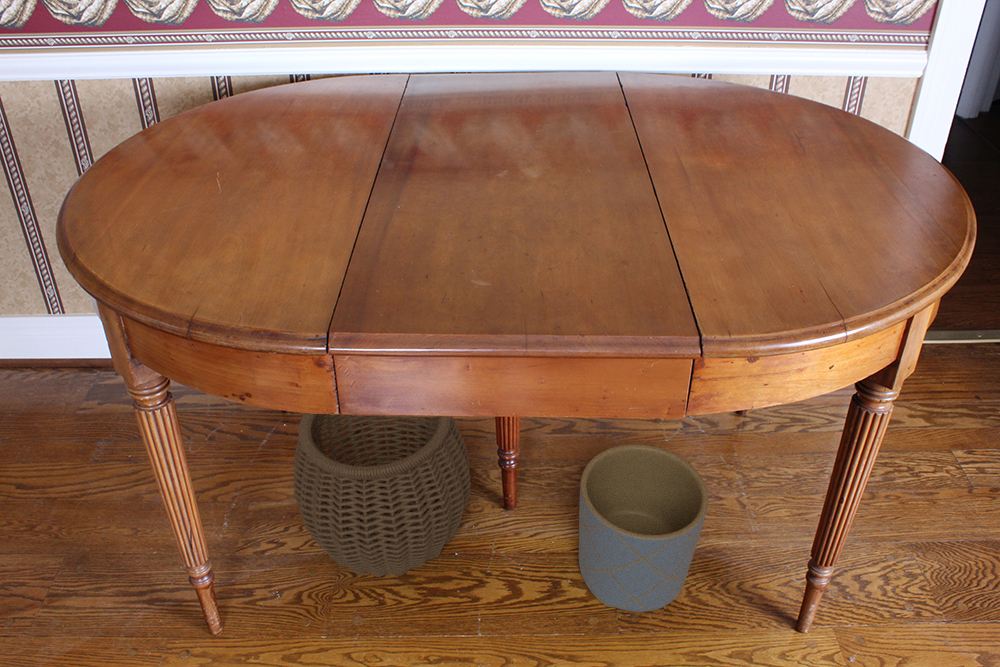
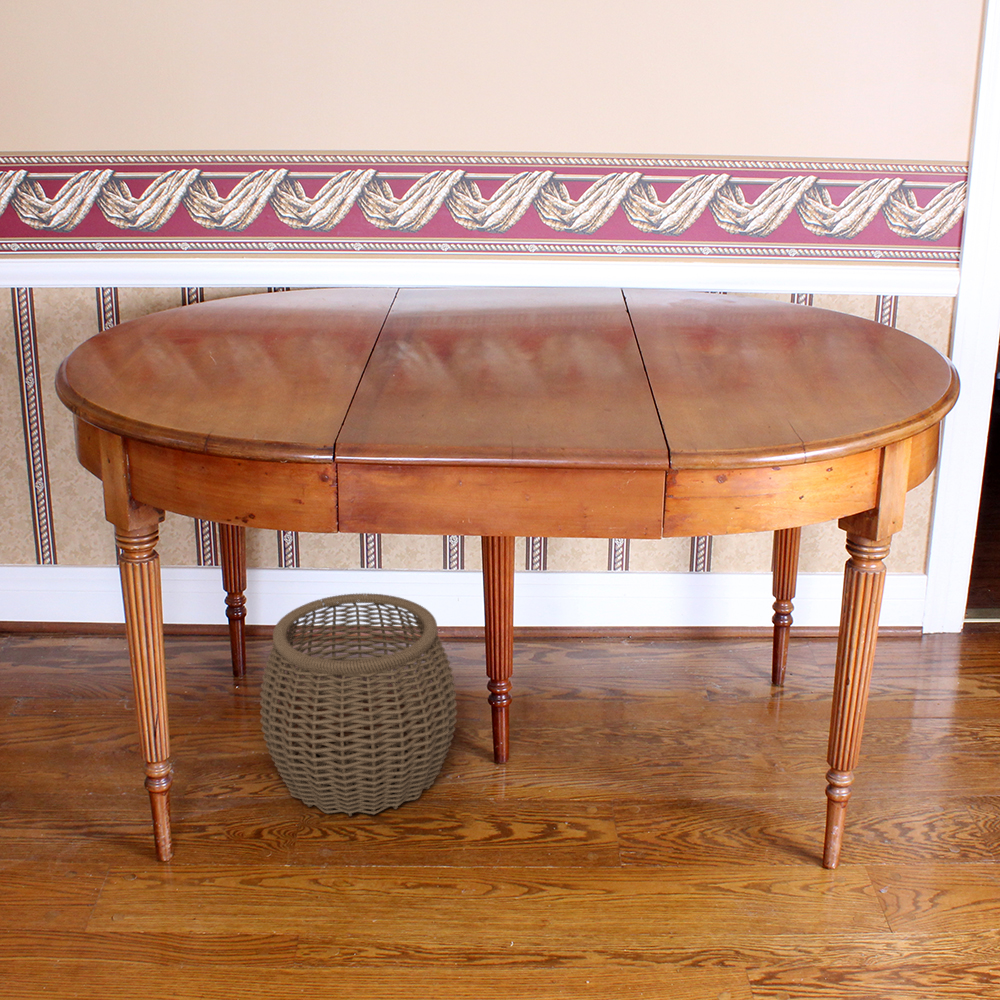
planter: present [579,444,709,612] -> none [576,664,714,846]

